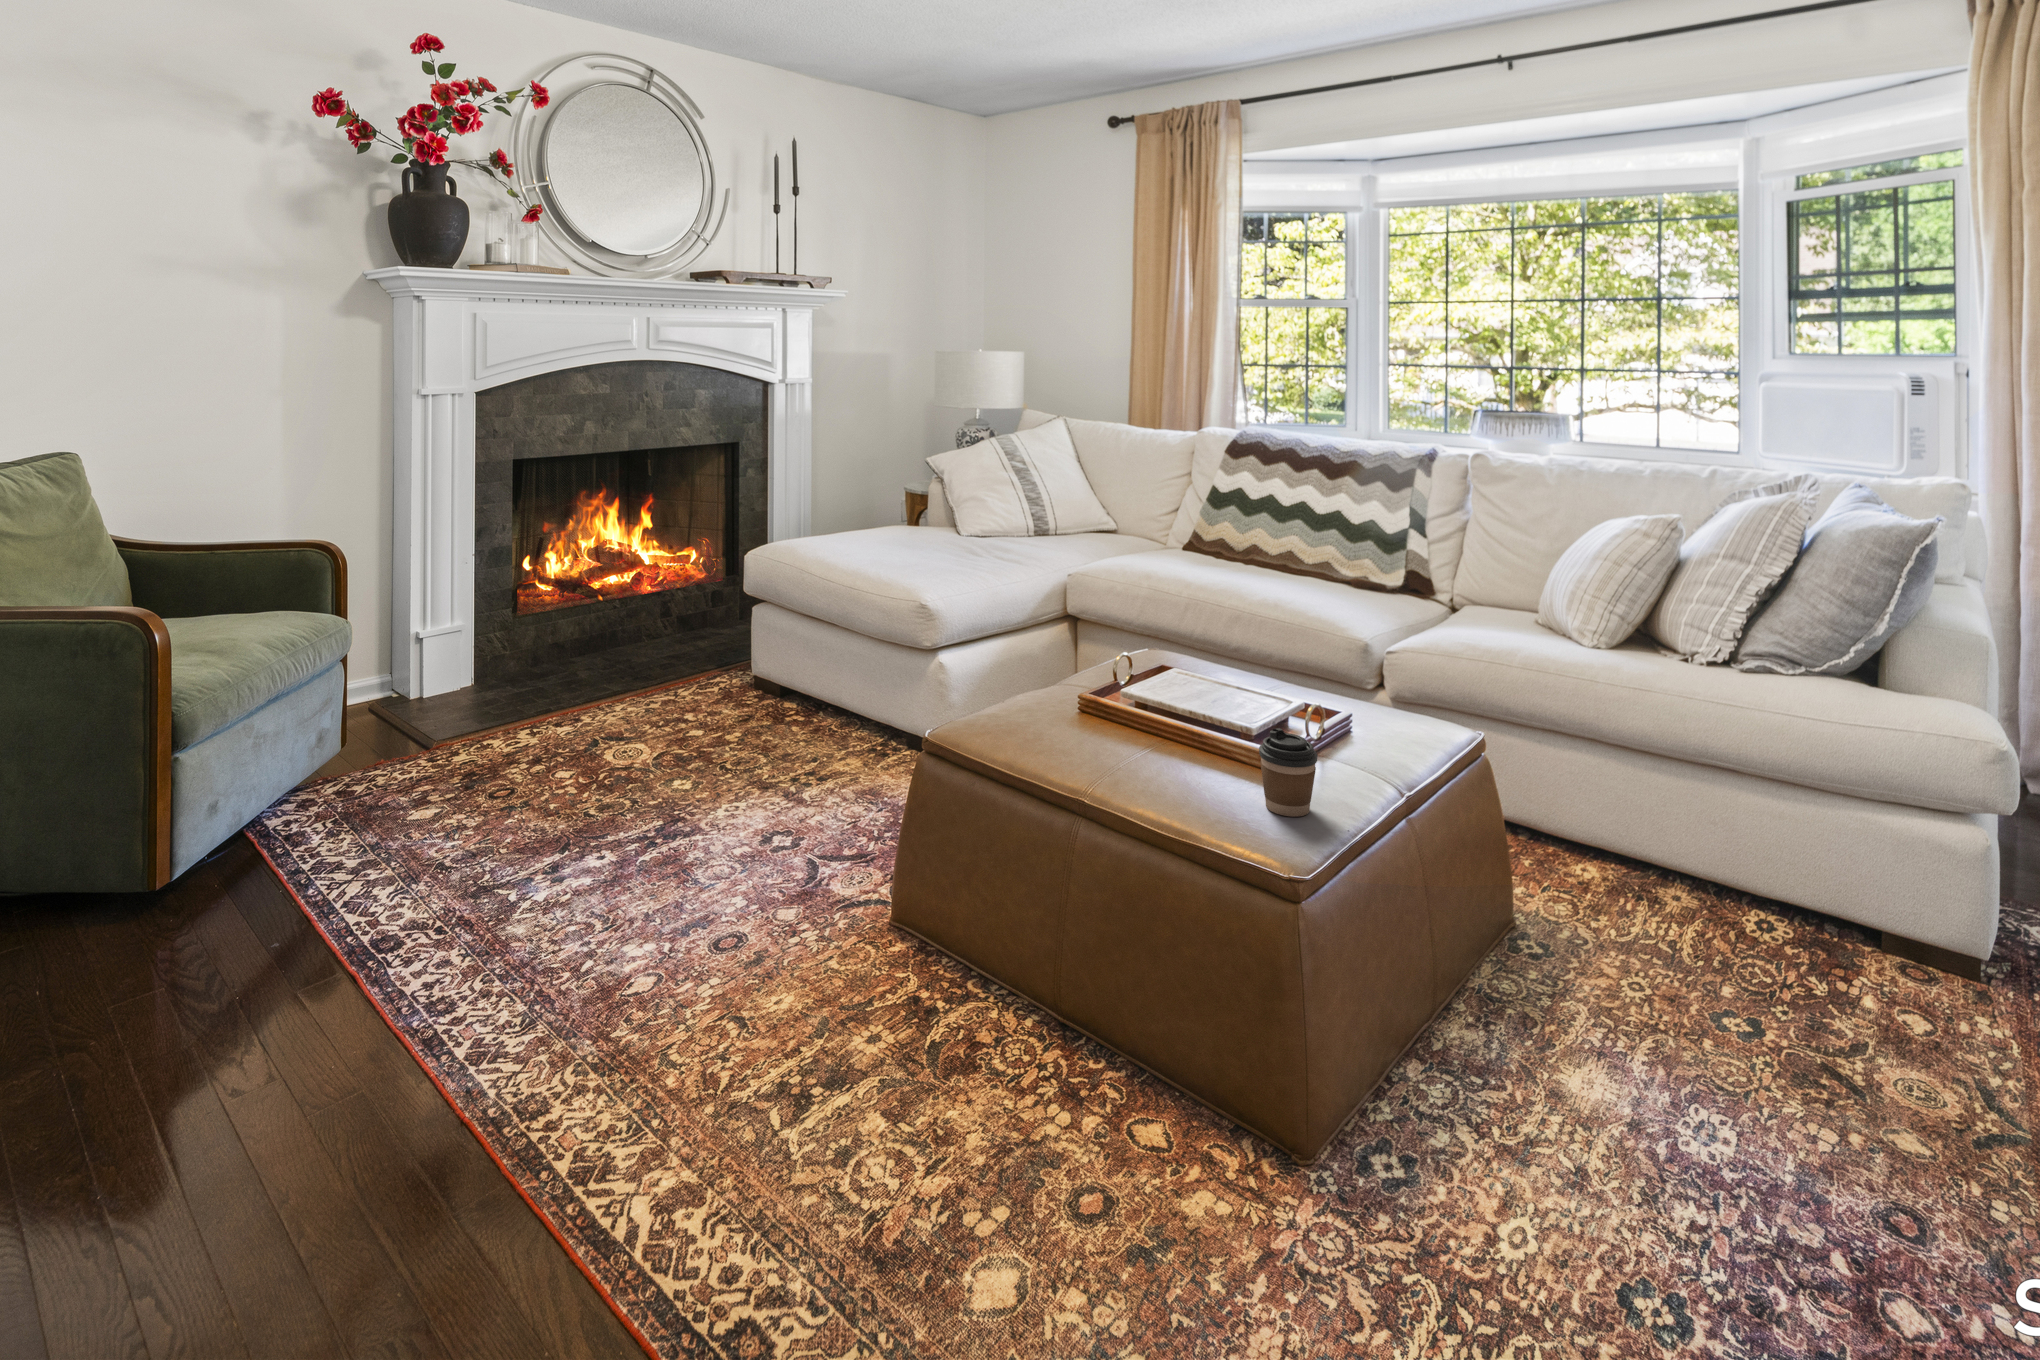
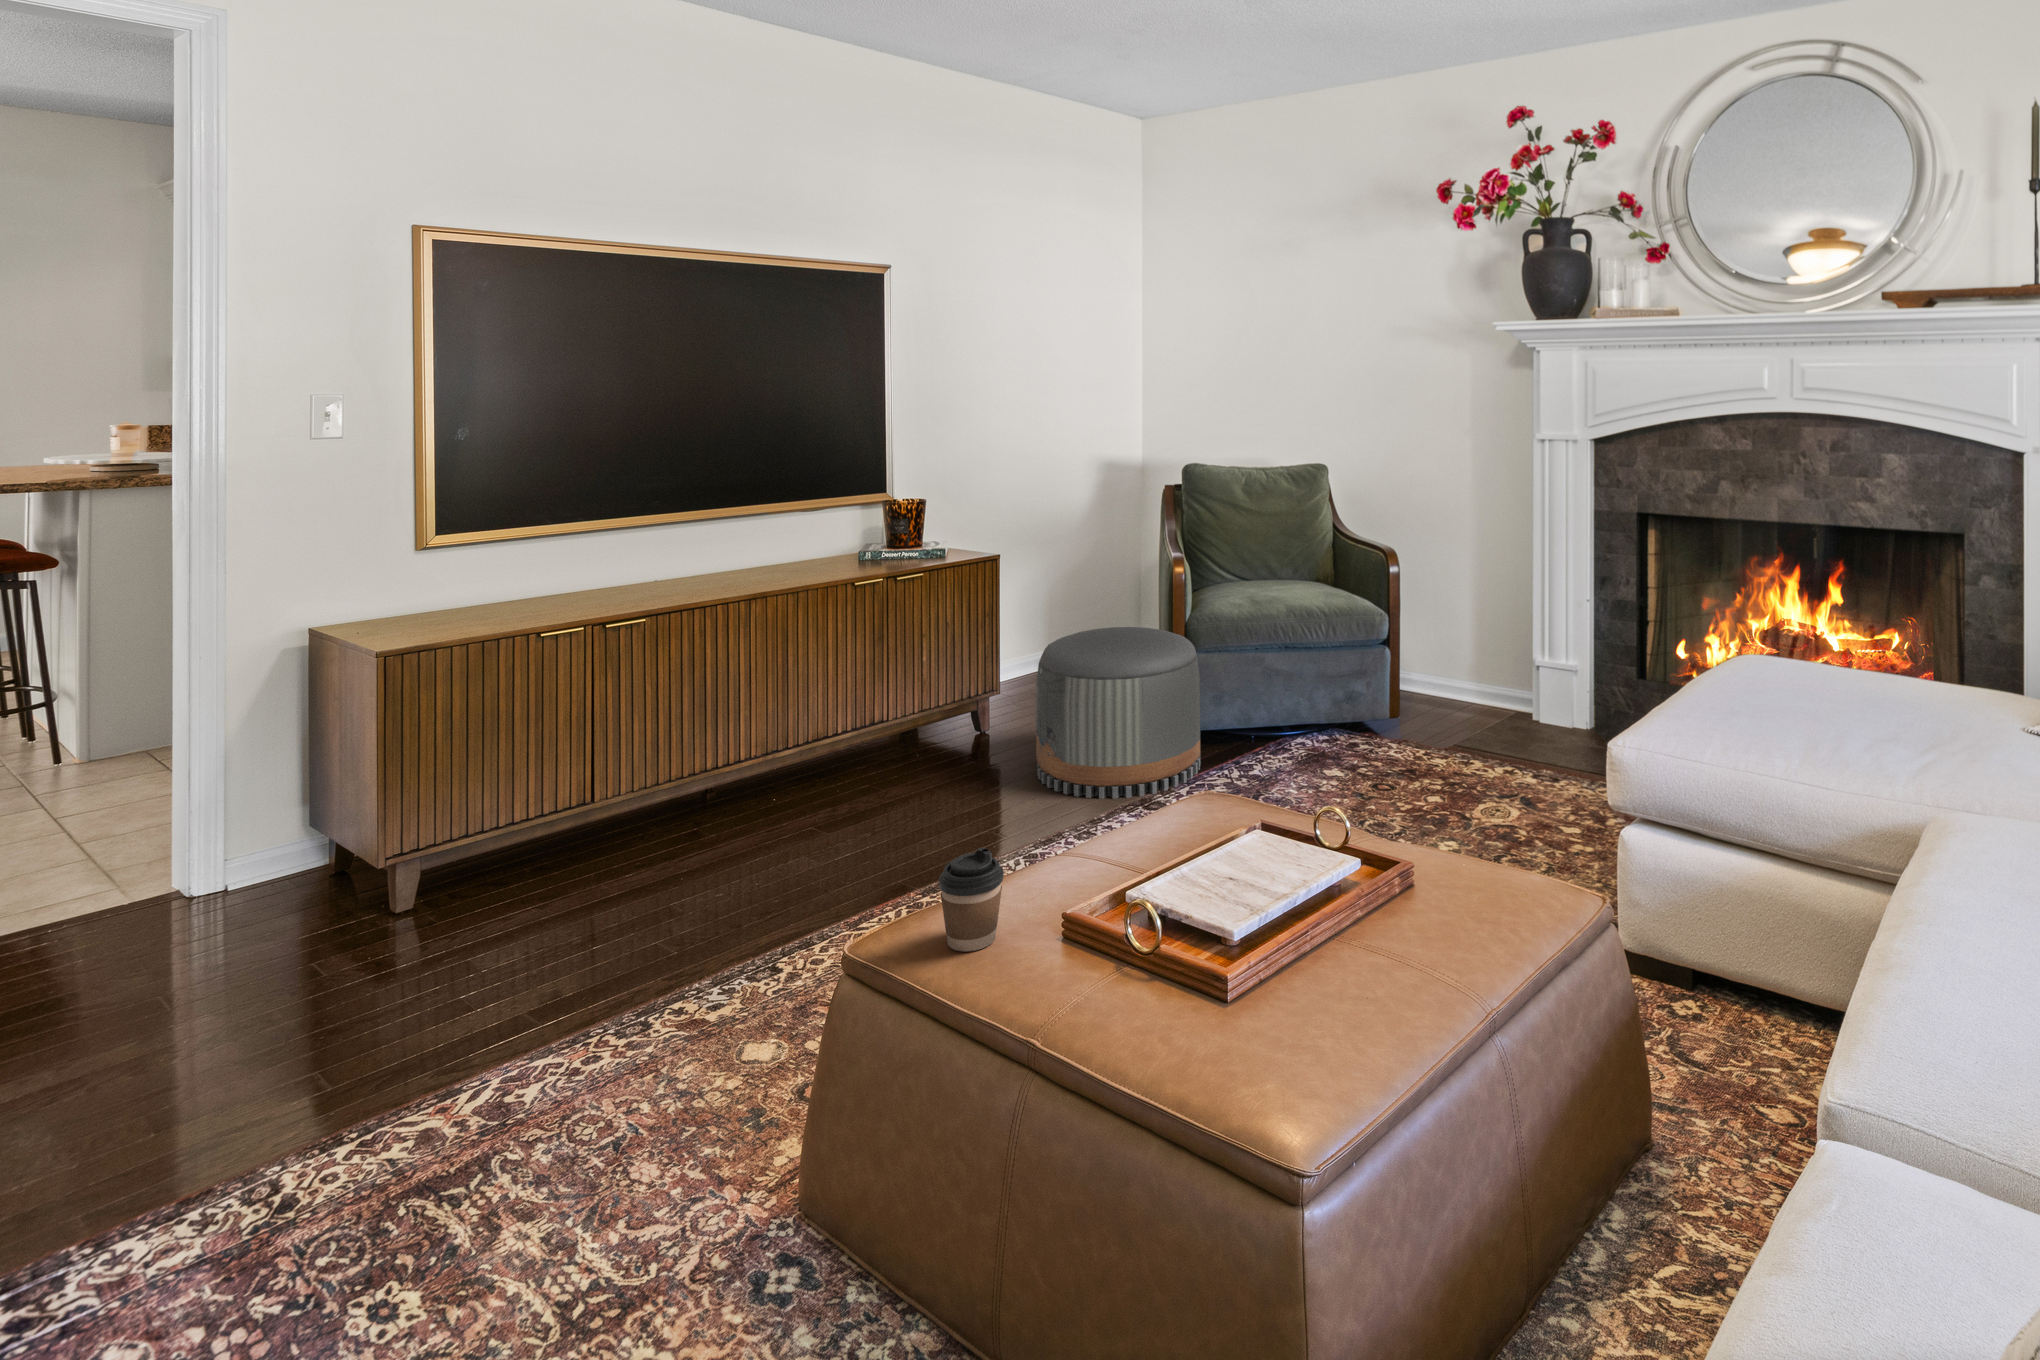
pouf: none [60,726,391,1063] -> present [1036,627,1200,799]

